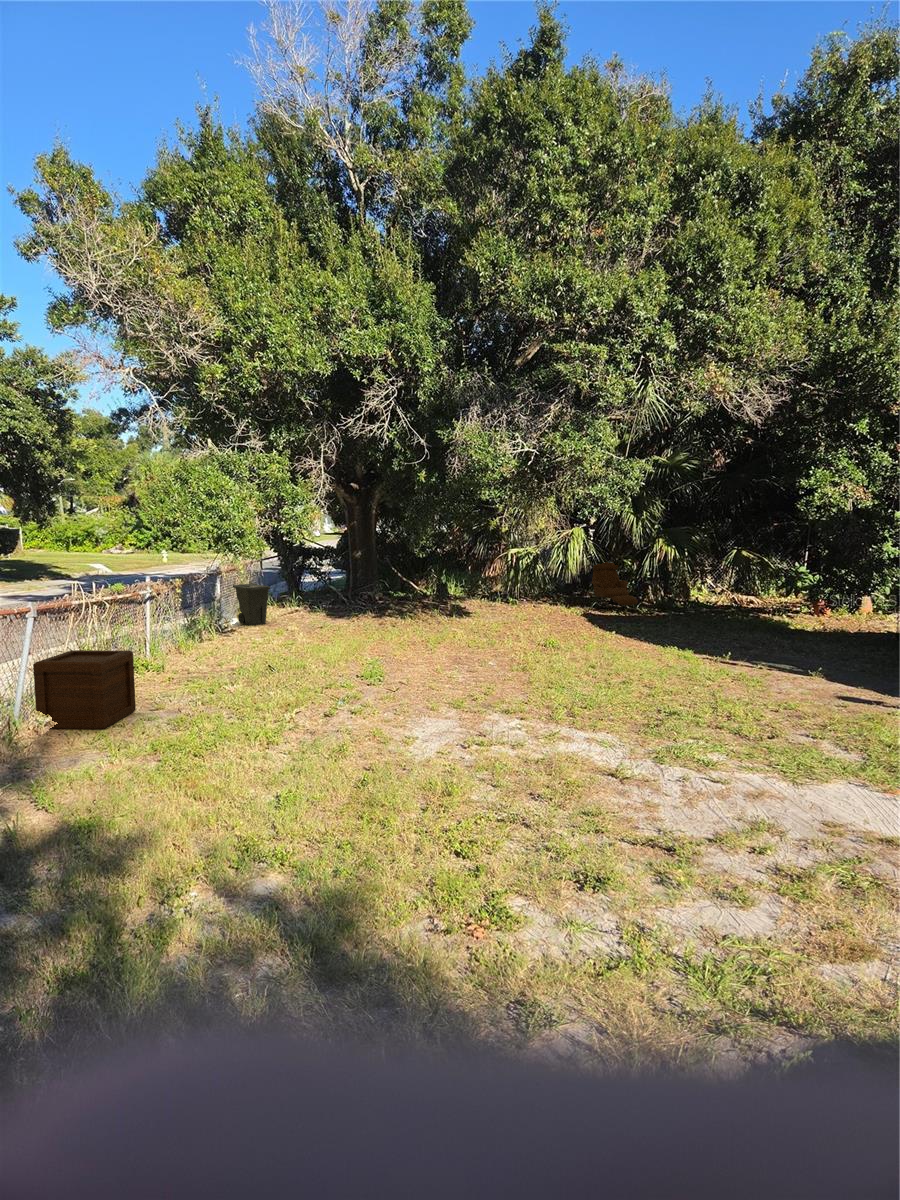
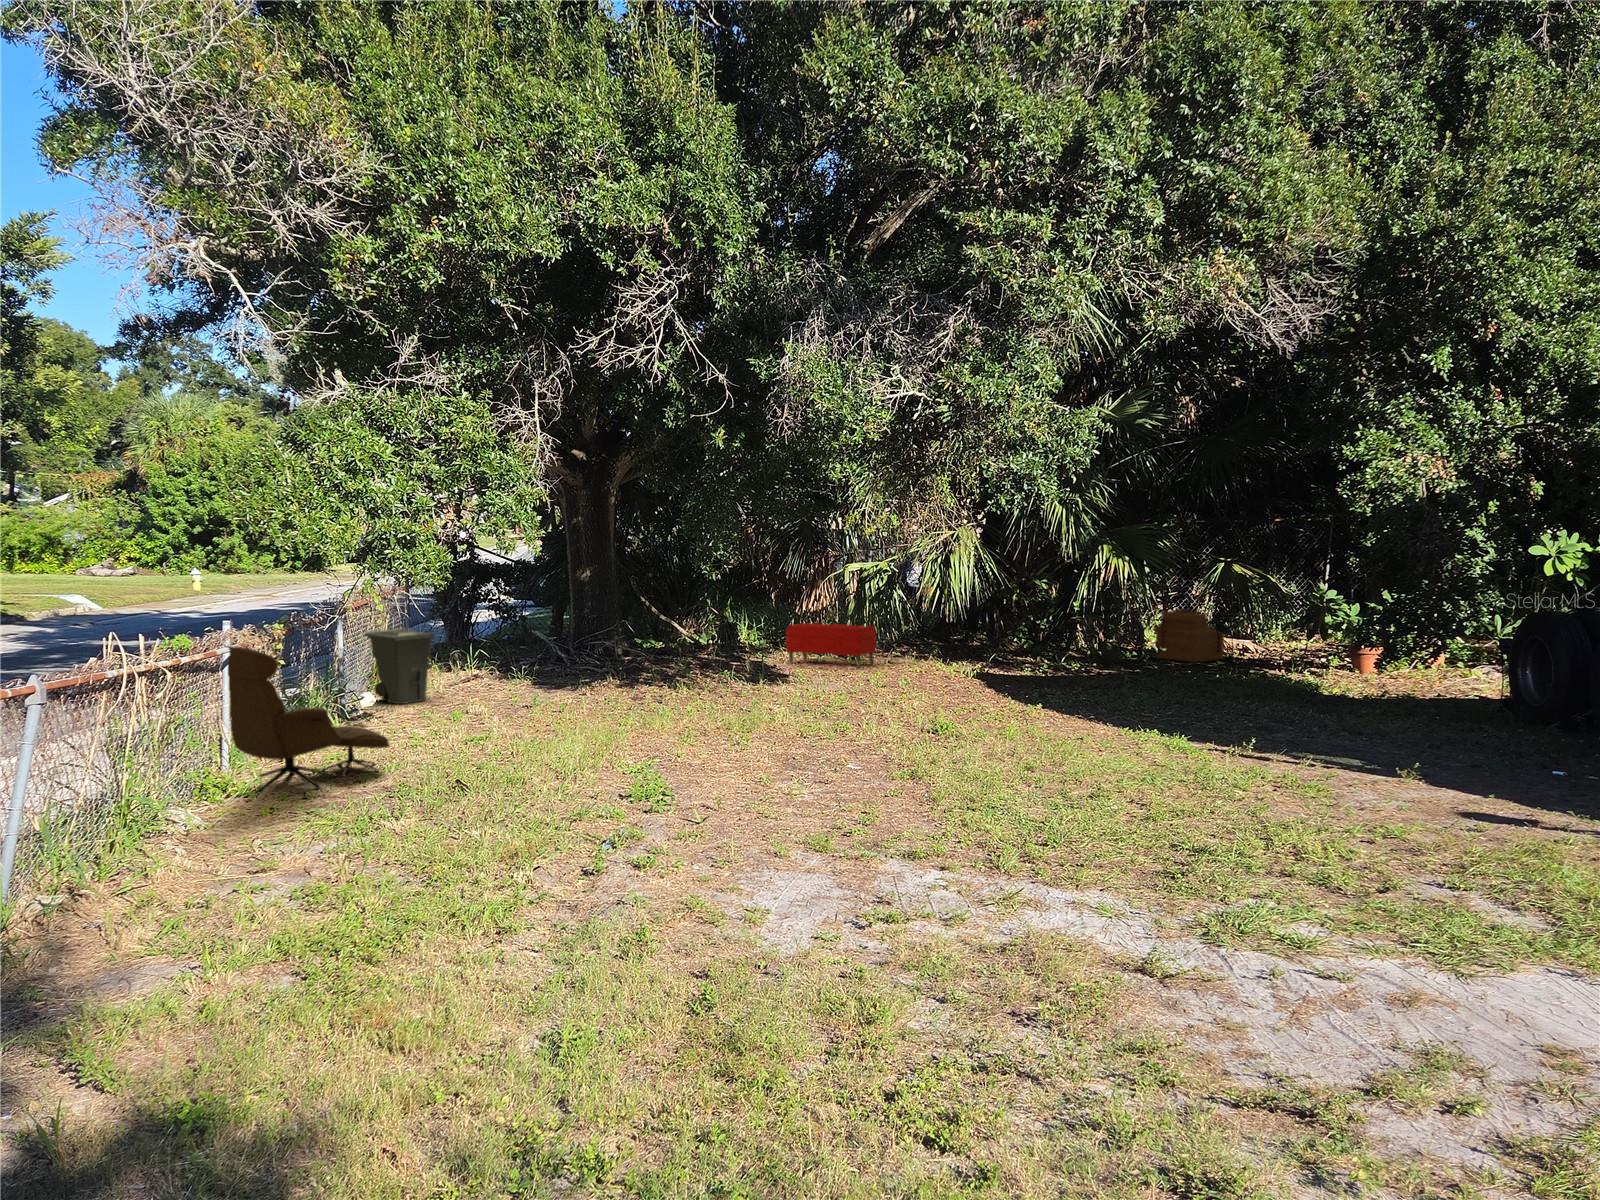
lounge chair: present [591,562,638,612] -> present [228,646,389,793]
bench: none [477,584,529,611] -> present [786,623,876,668]
wooden crate: present [33,650,136,729] -> present [1156,610,1224,663]

